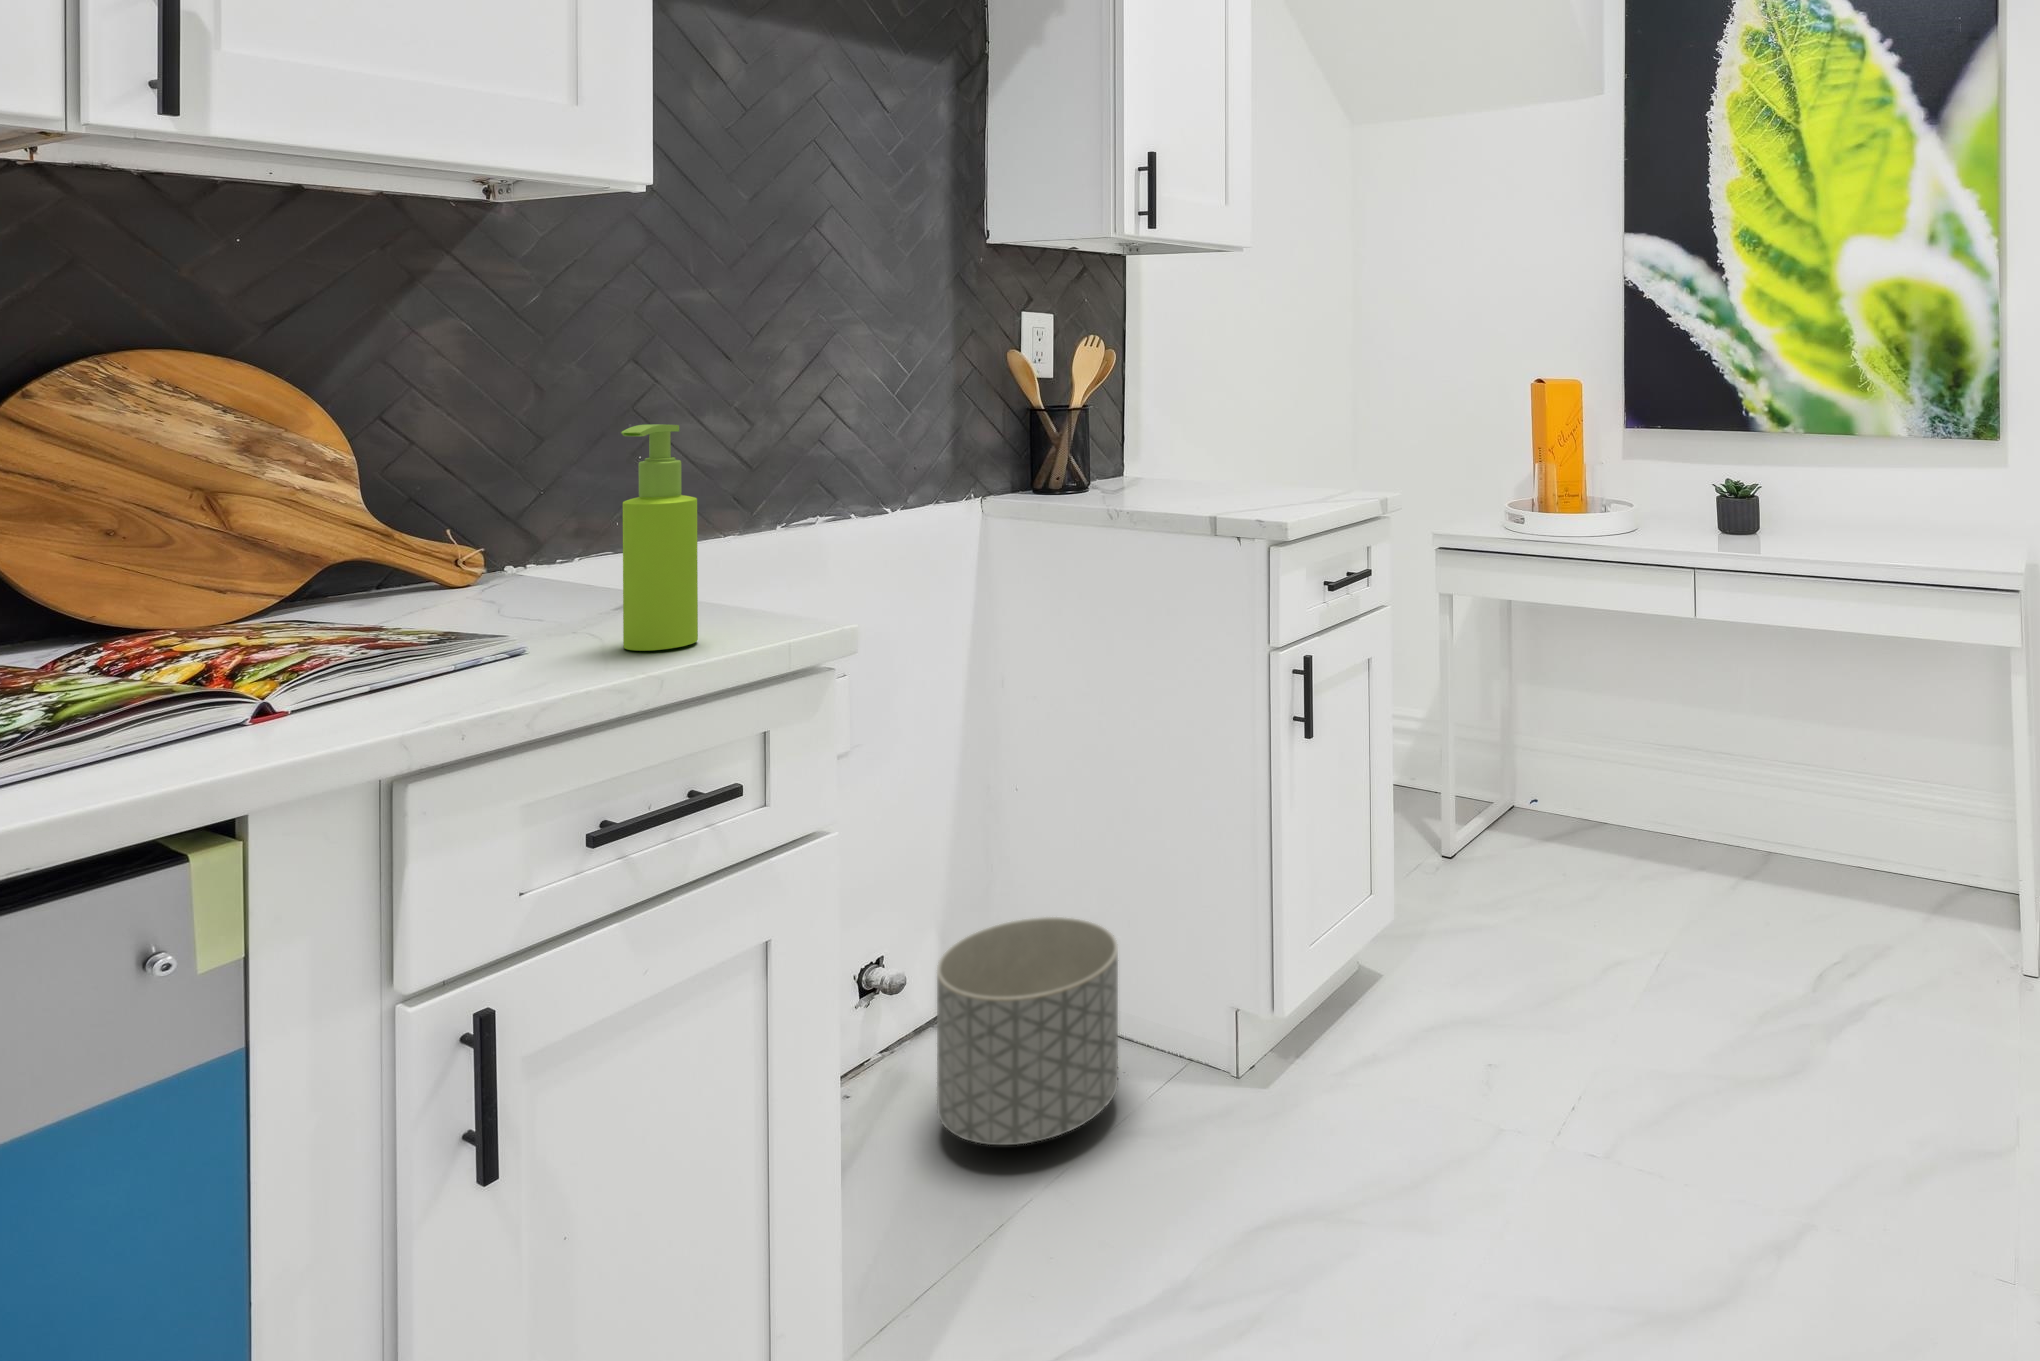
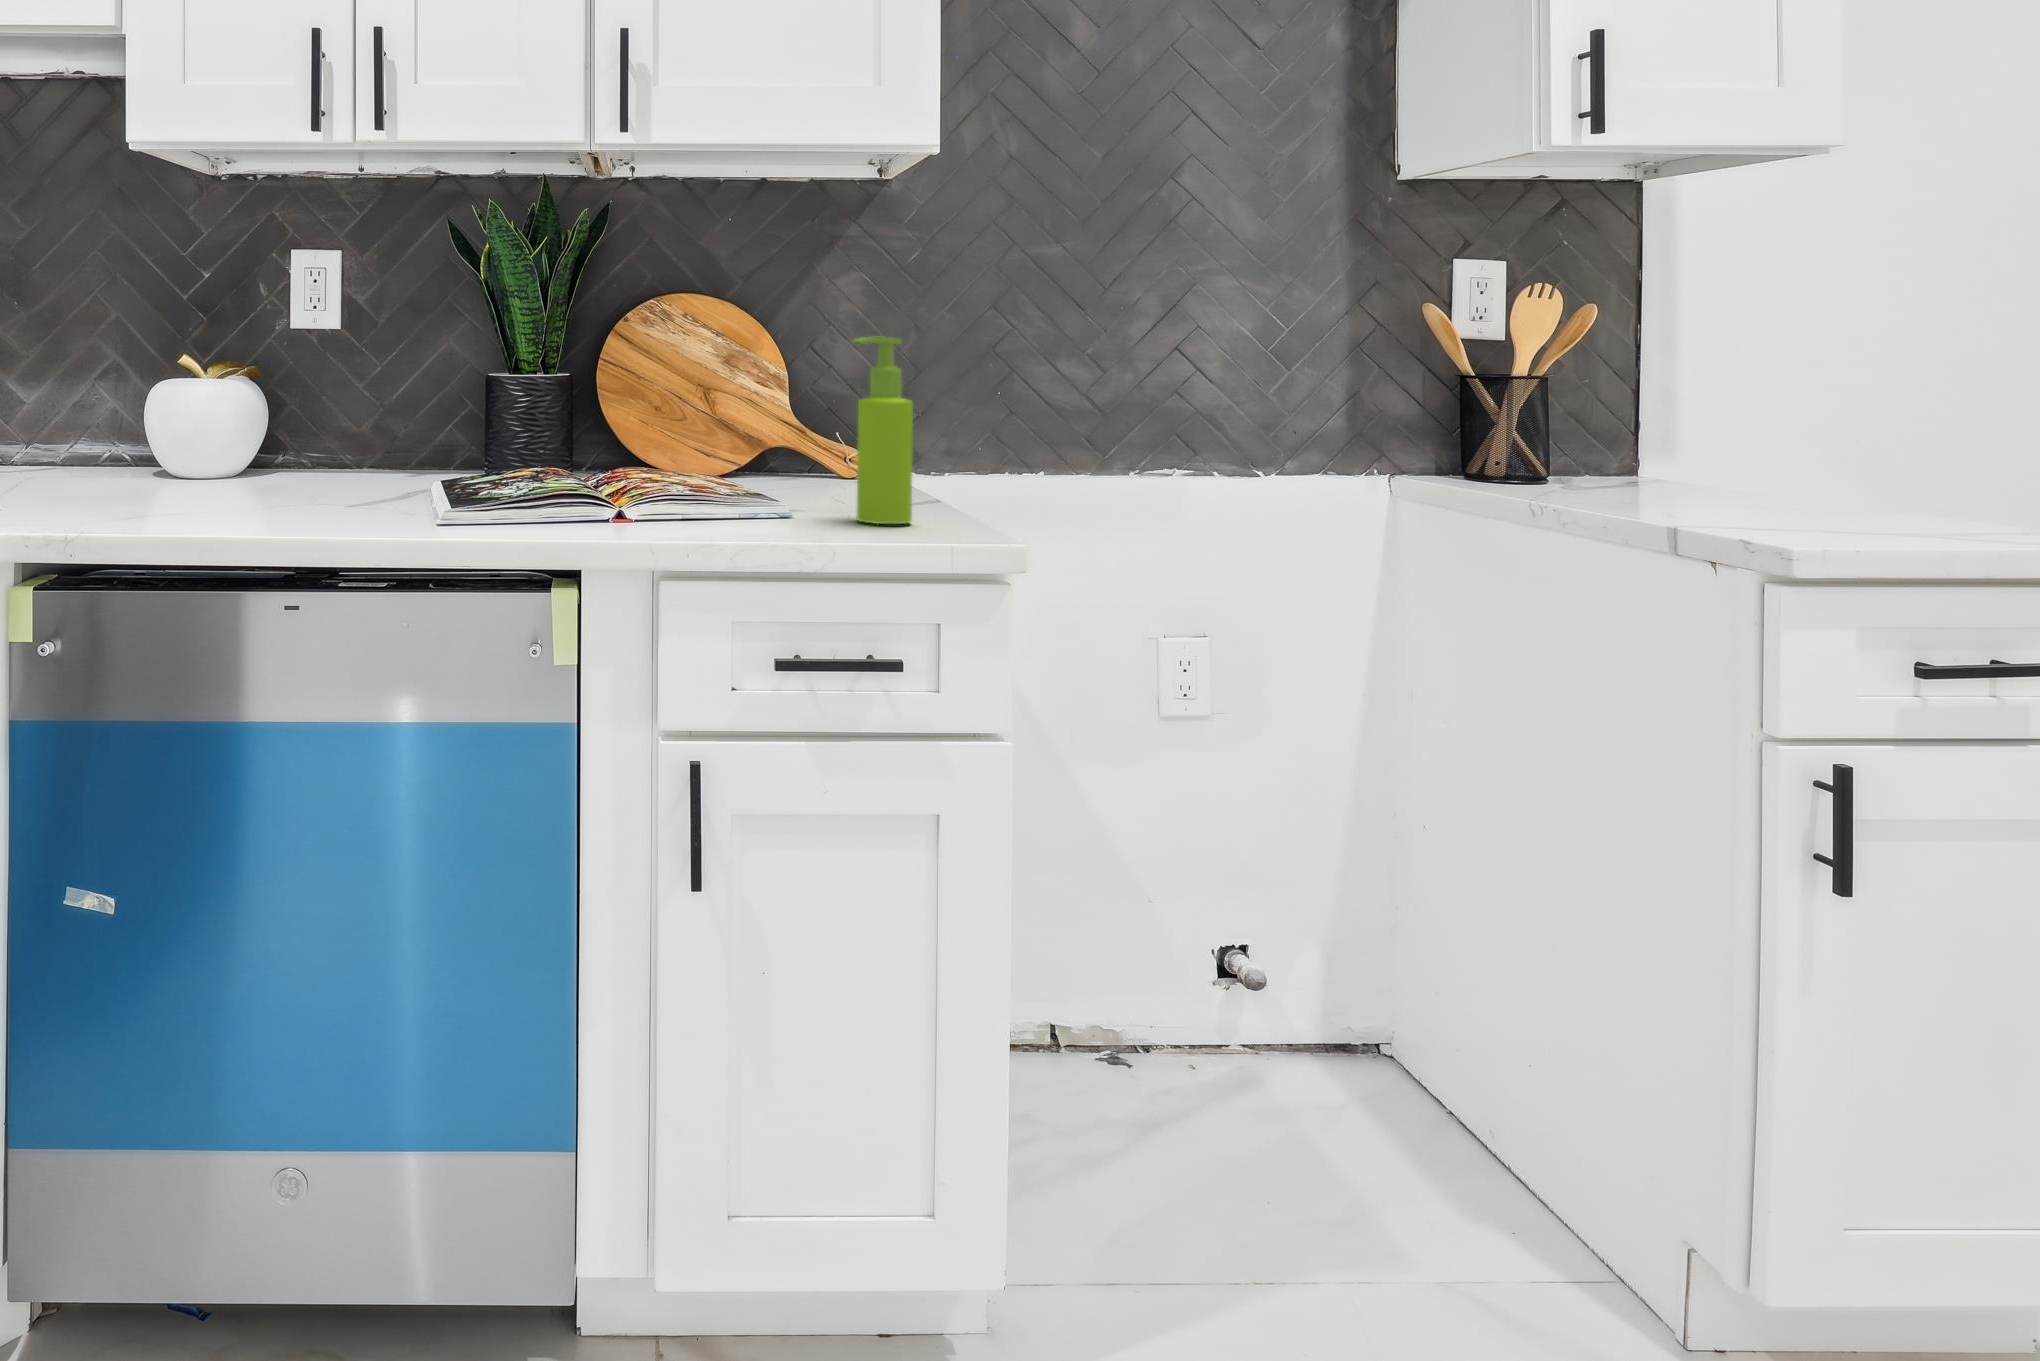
planter: present [937,917,1118,1145] -> none [1259,947,1490,1215]

